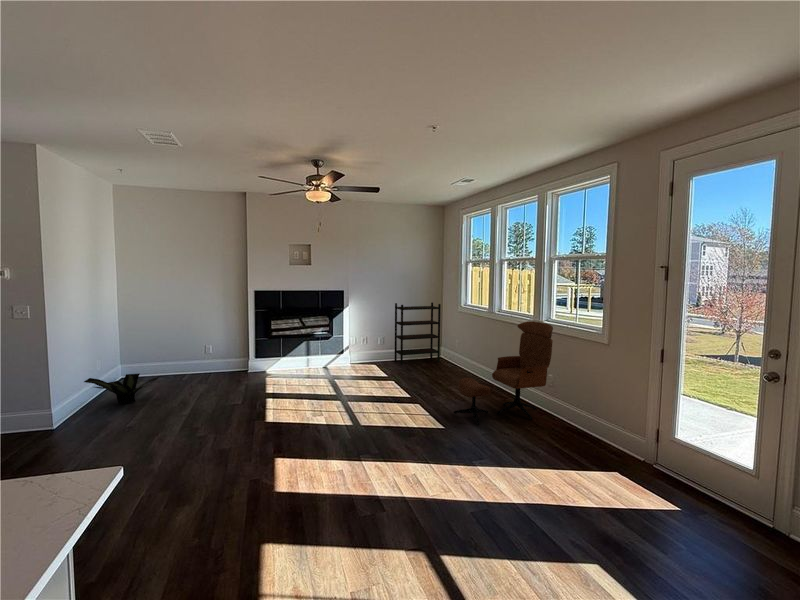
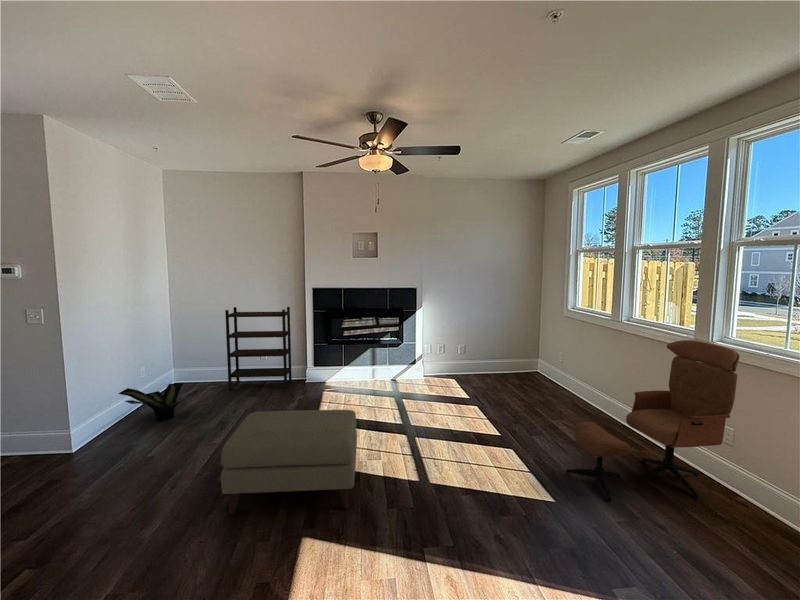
bookshelf: present [395,302,441,365] -> present [225,307,292,391]
ottoman: none [209,378,308,451] -> present [221,410,357,514]

